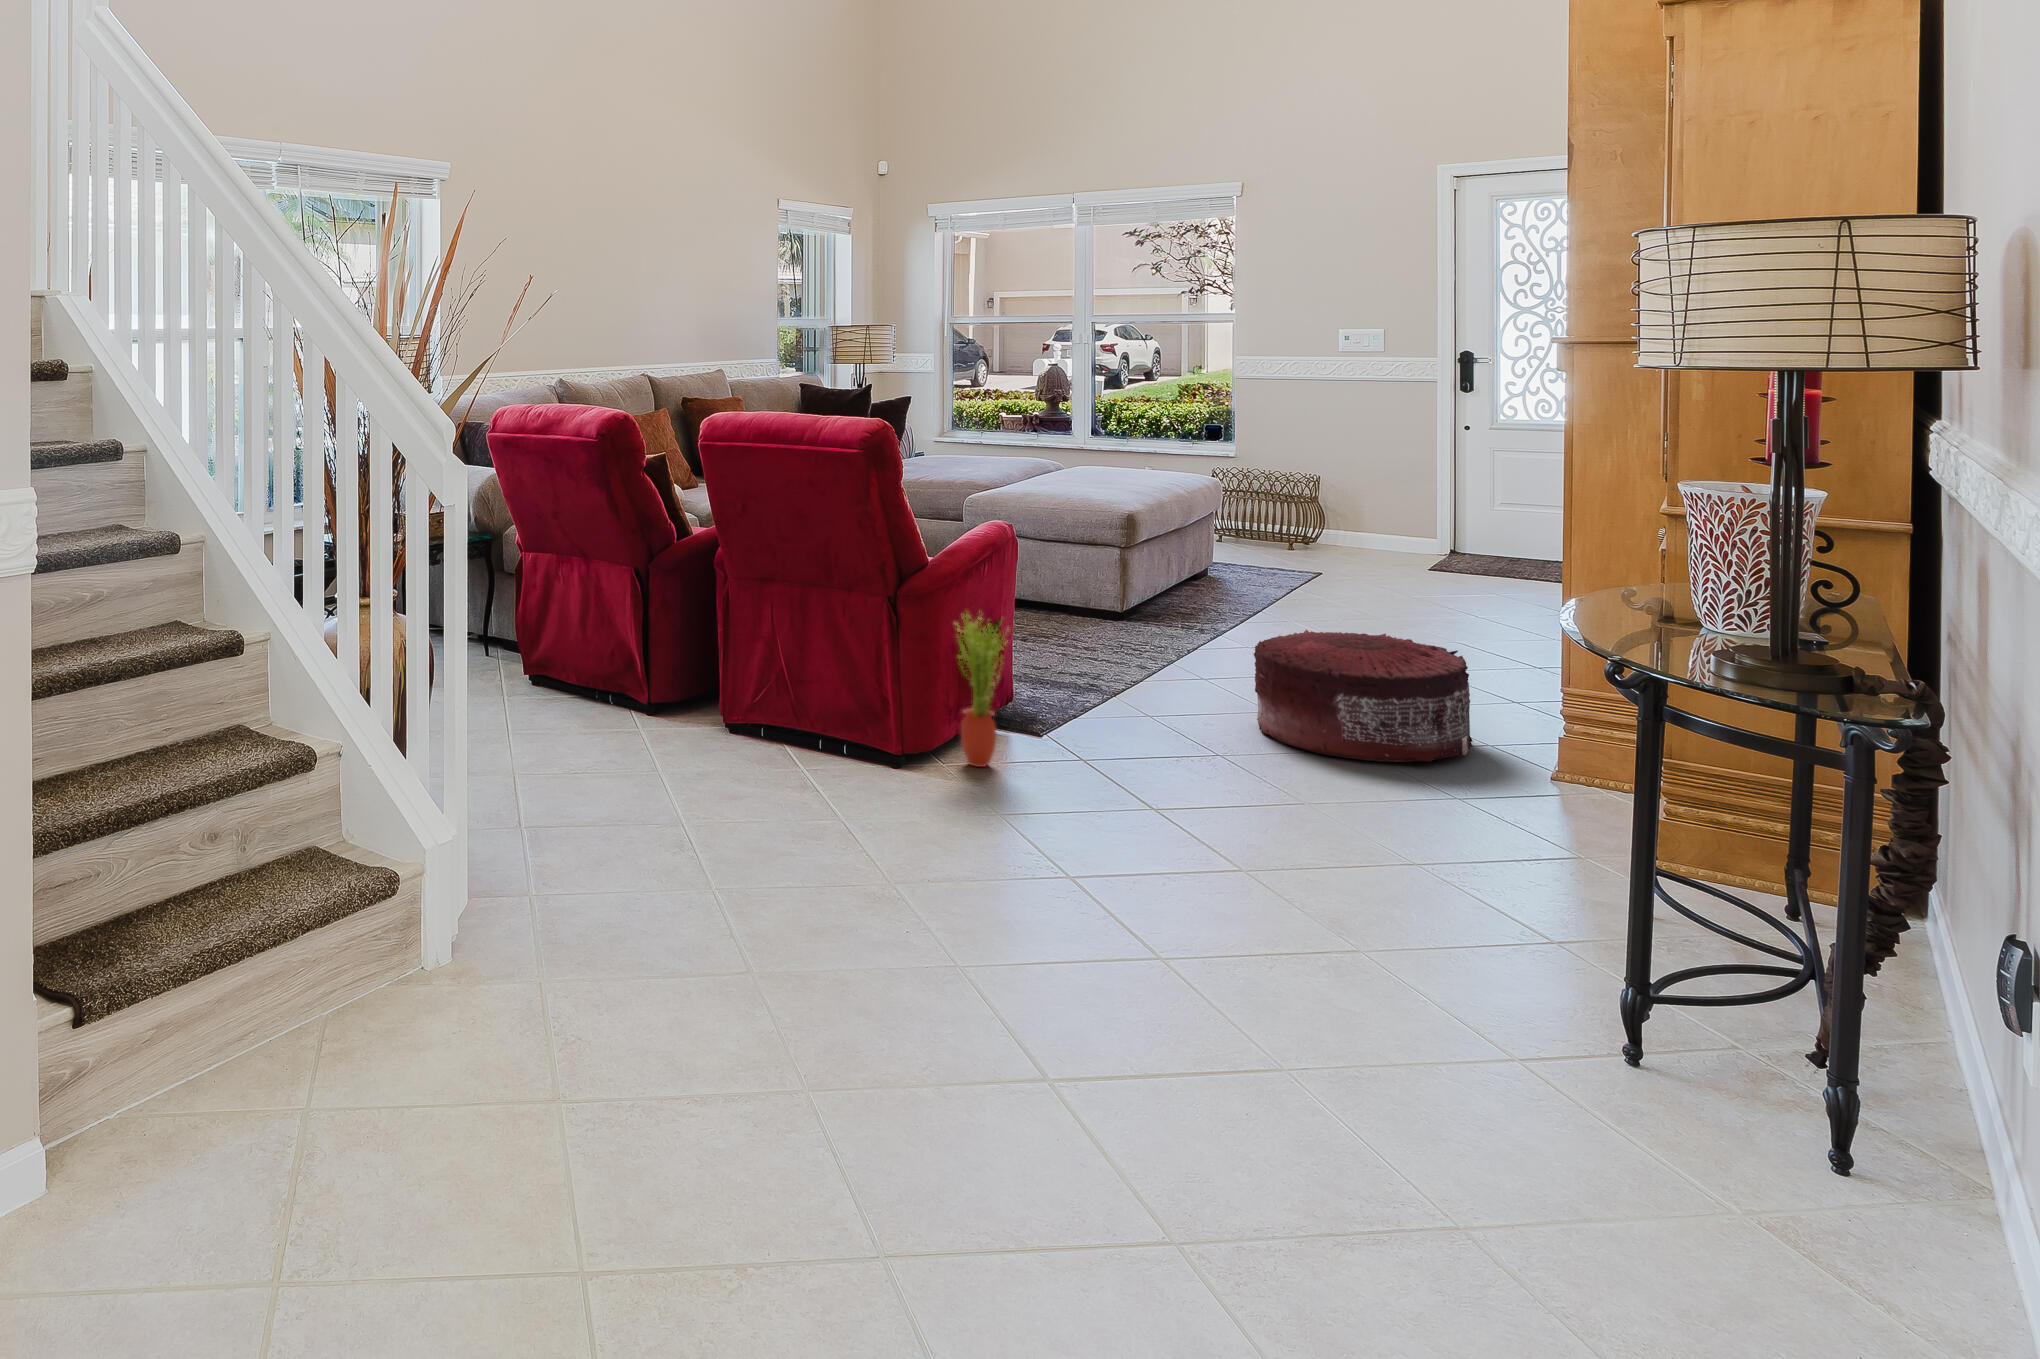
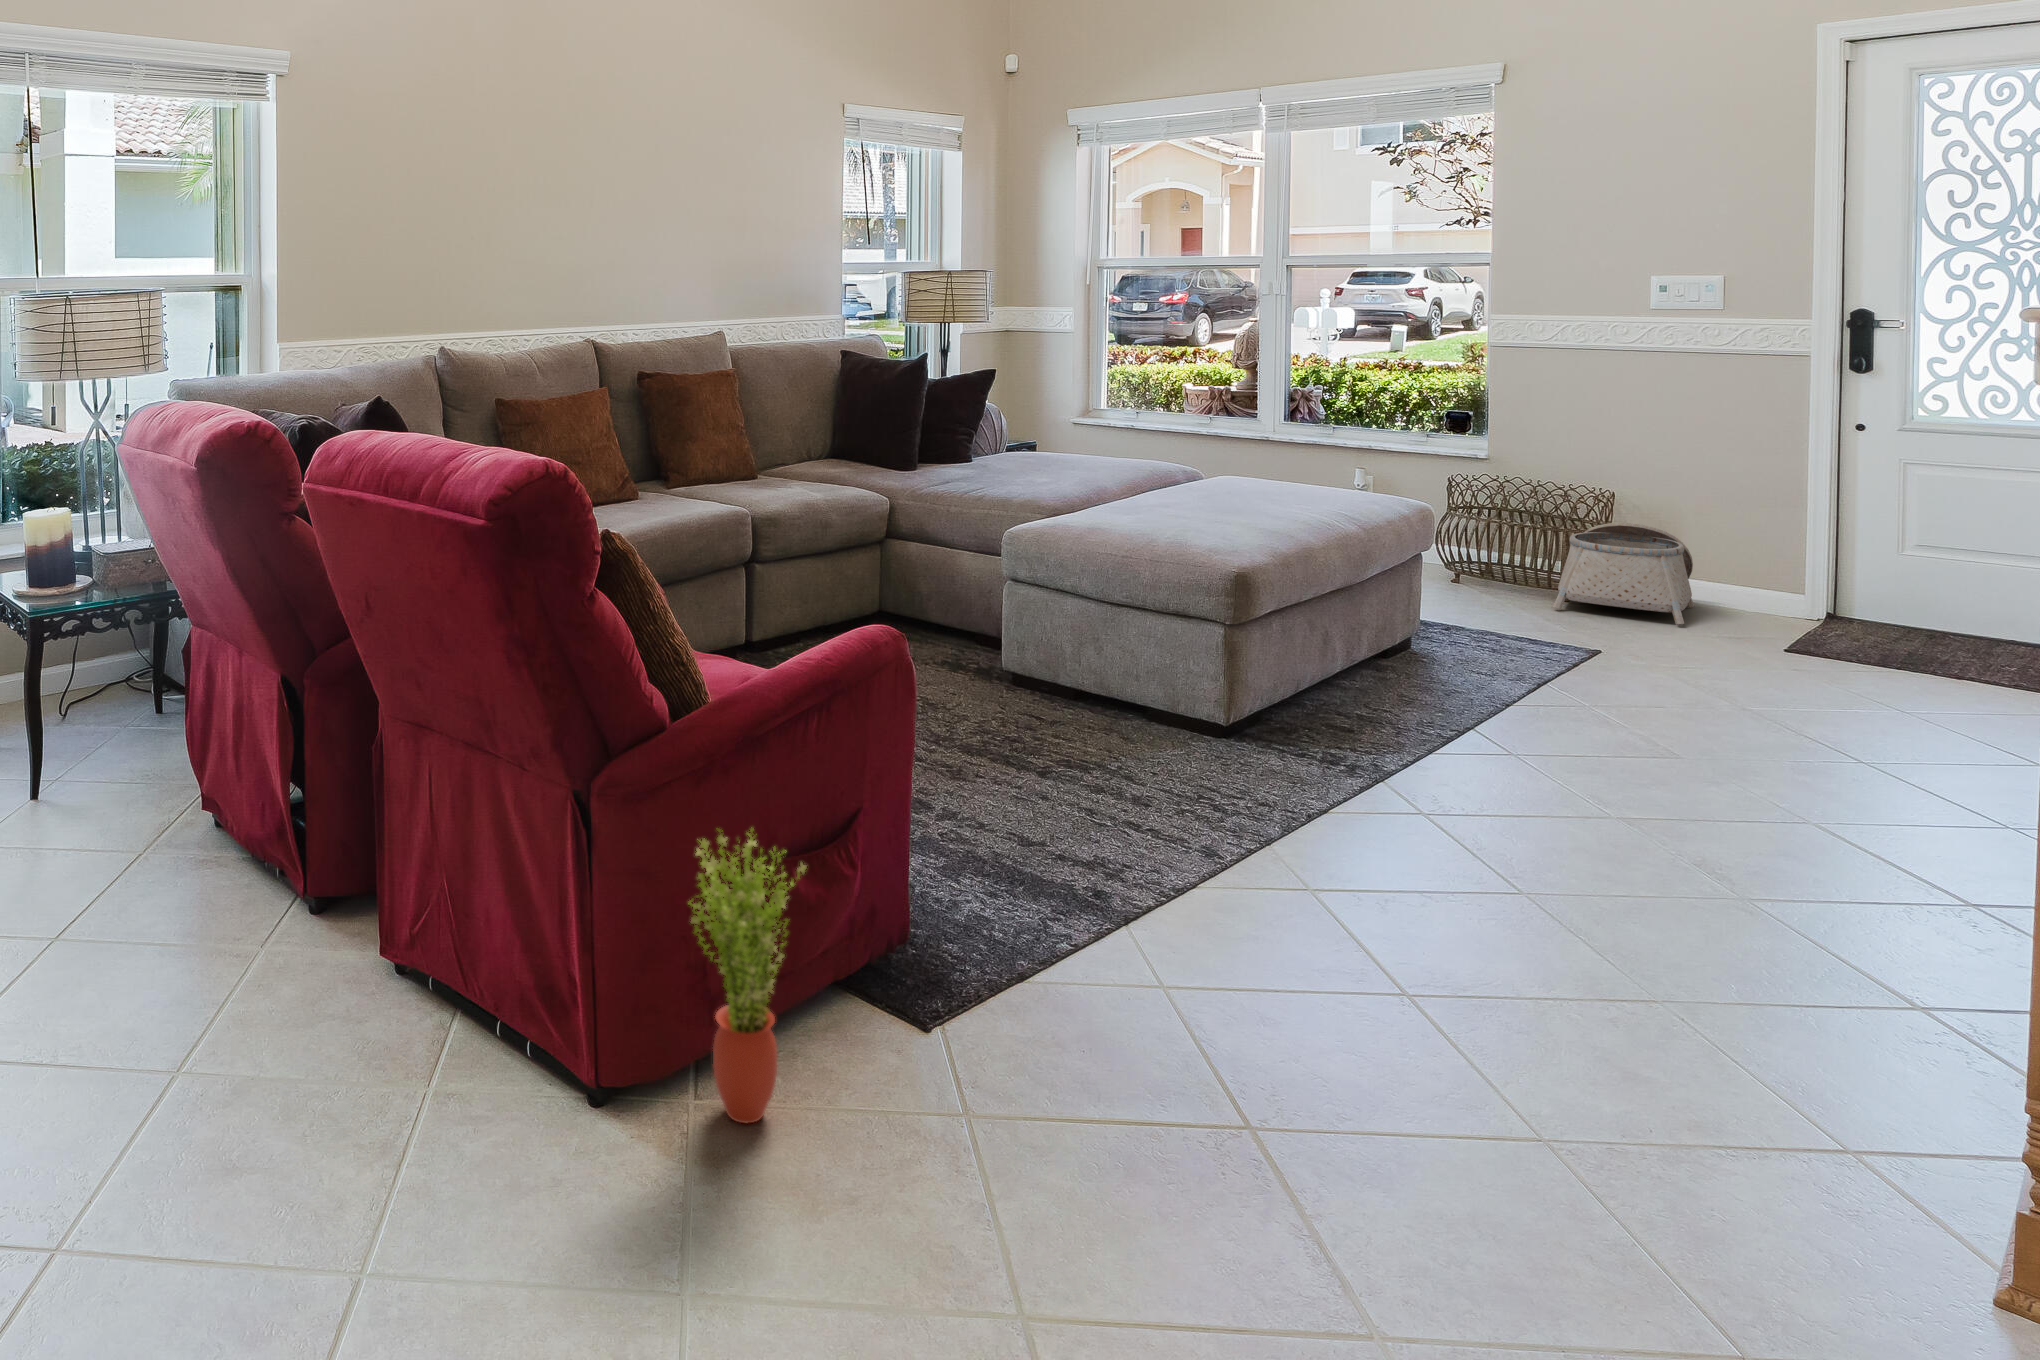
basket: none [1288,497,1373,562] -> present [1553,523,1694,625]
pouf: present [1254,630,1473,762] -> none [1344,851,1799,1208]

